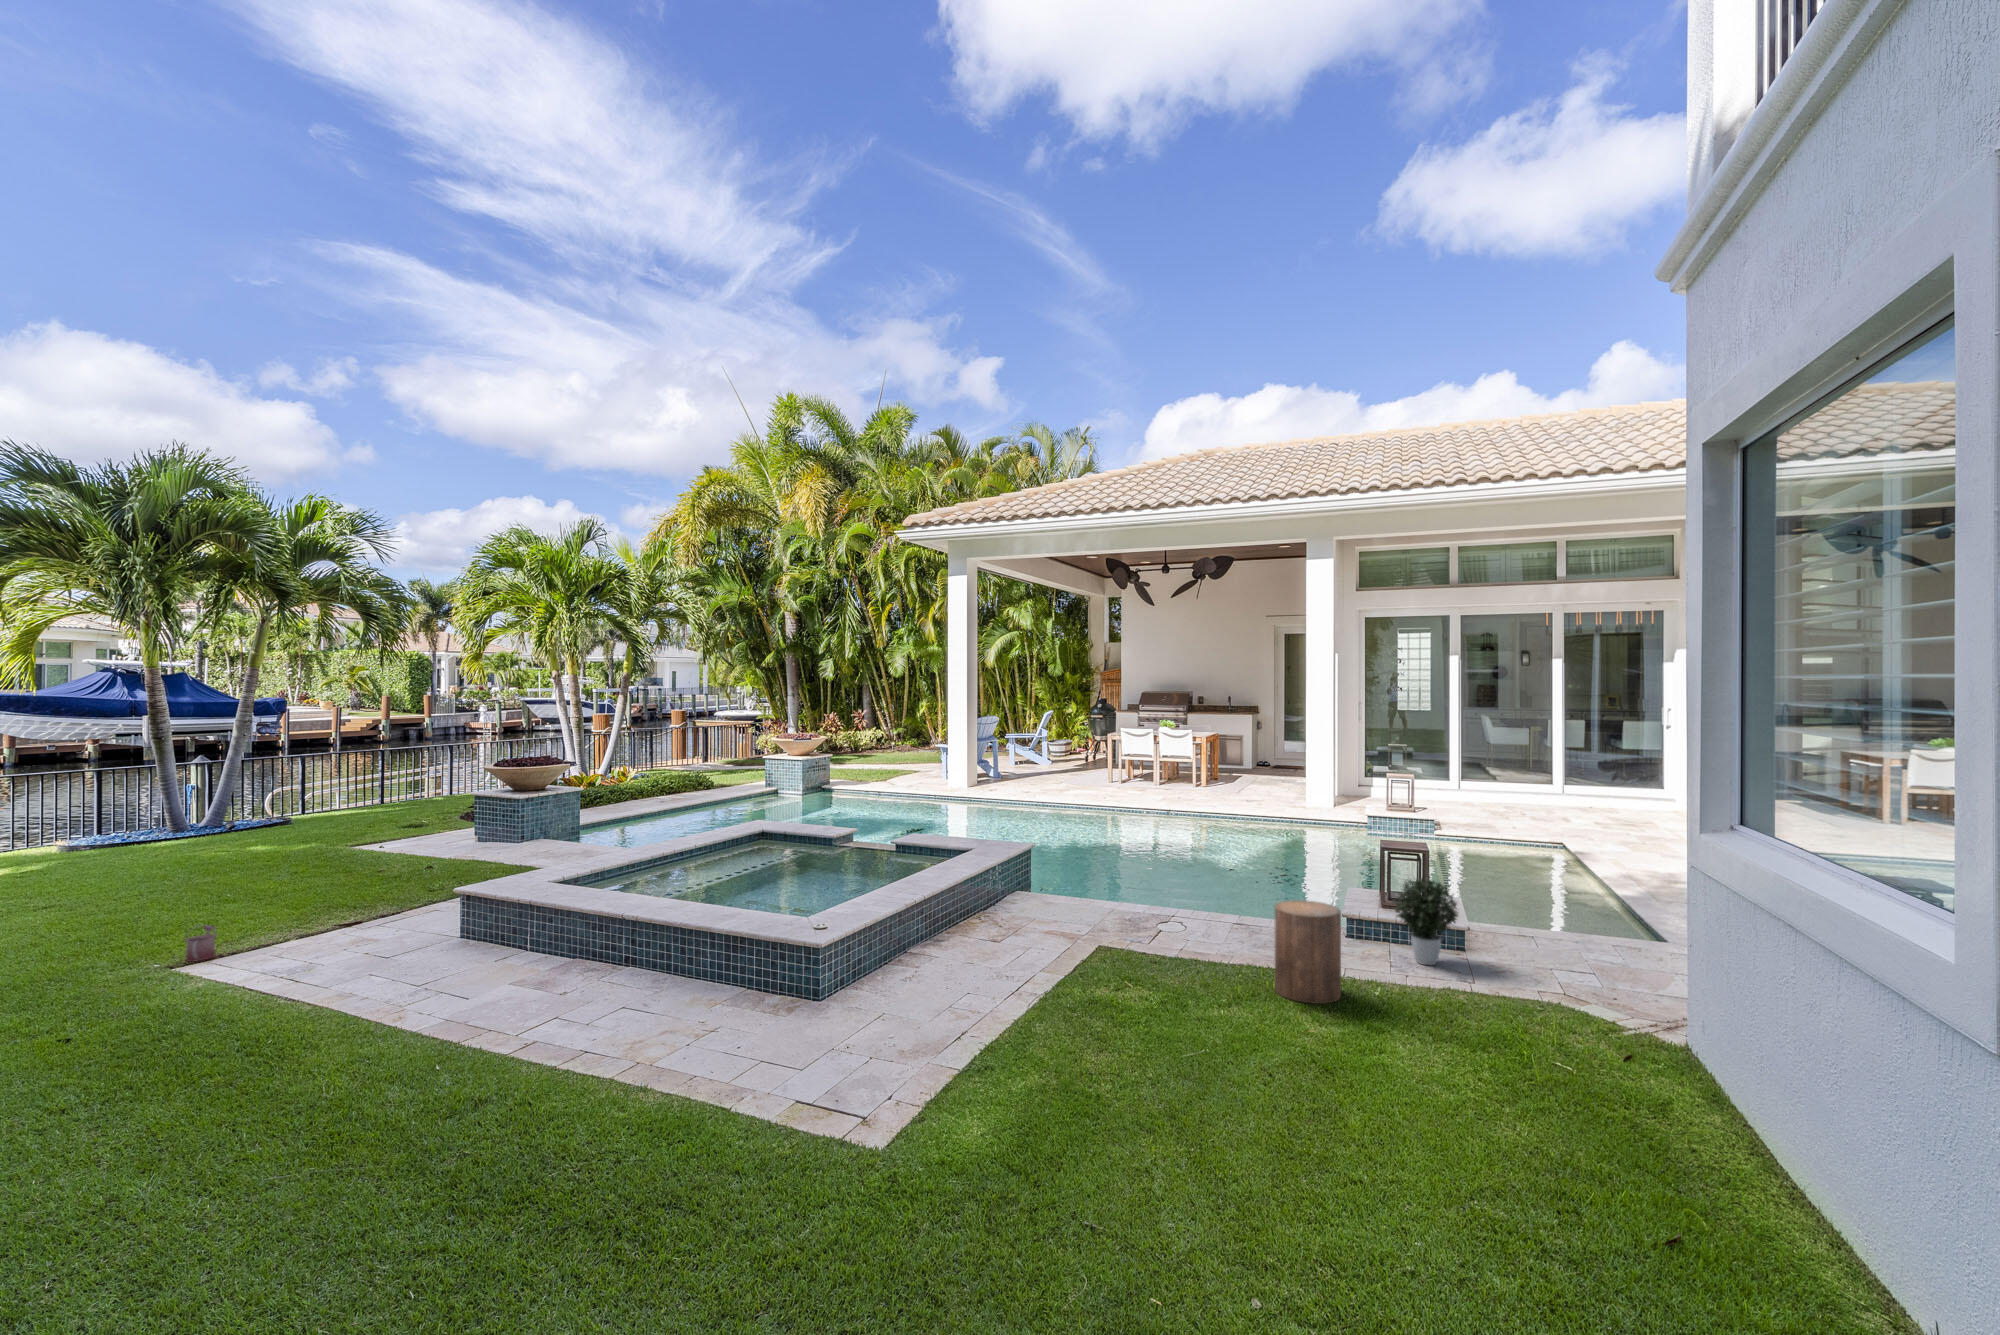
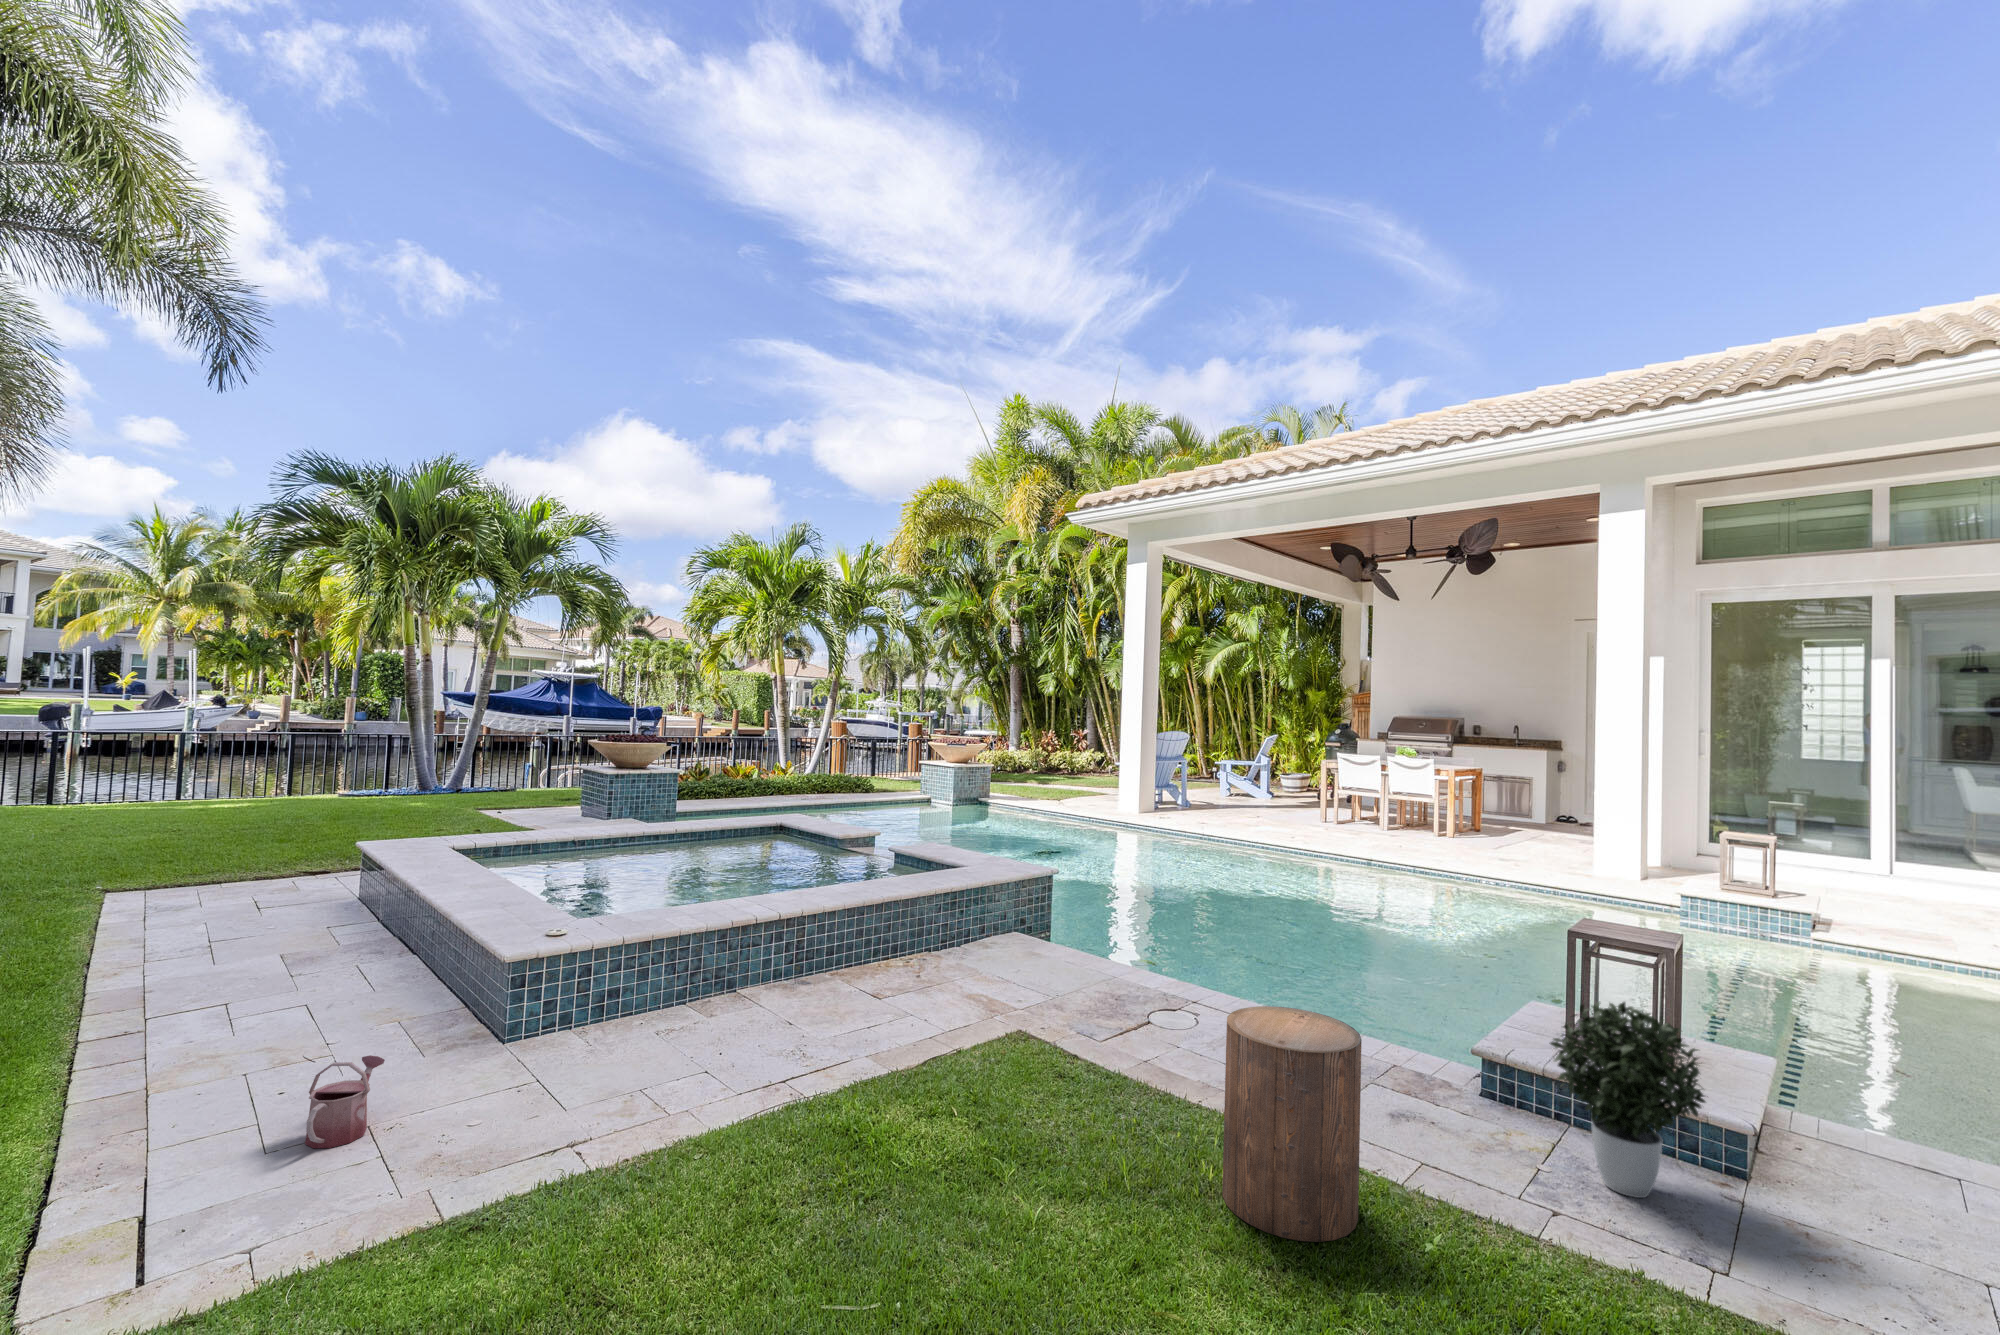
watering can: present [184,925,217,962] -> present [305,1055,385,1148]

